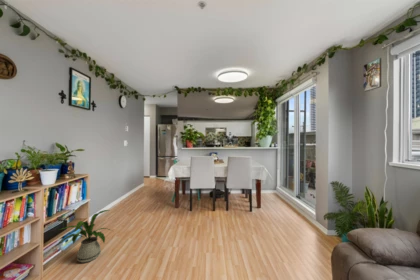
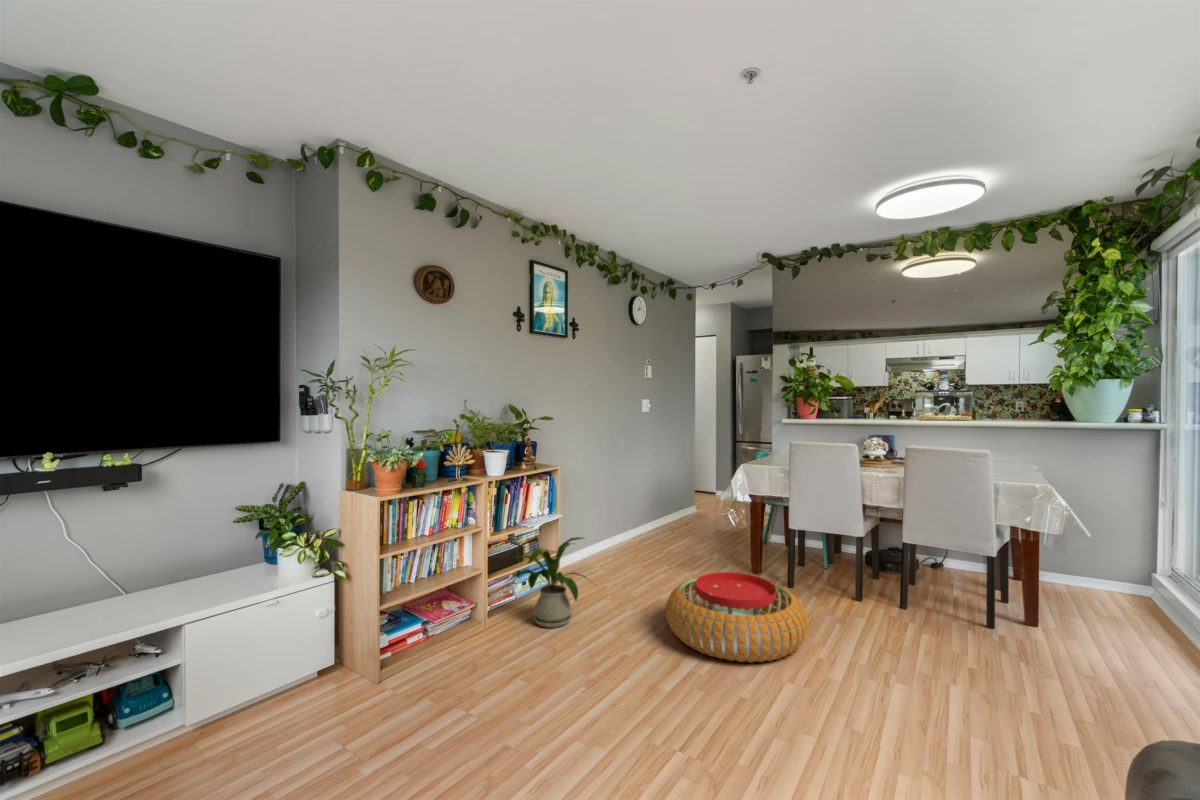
pouf: none [150,210,207,250] -> present [666,572,808,663]

